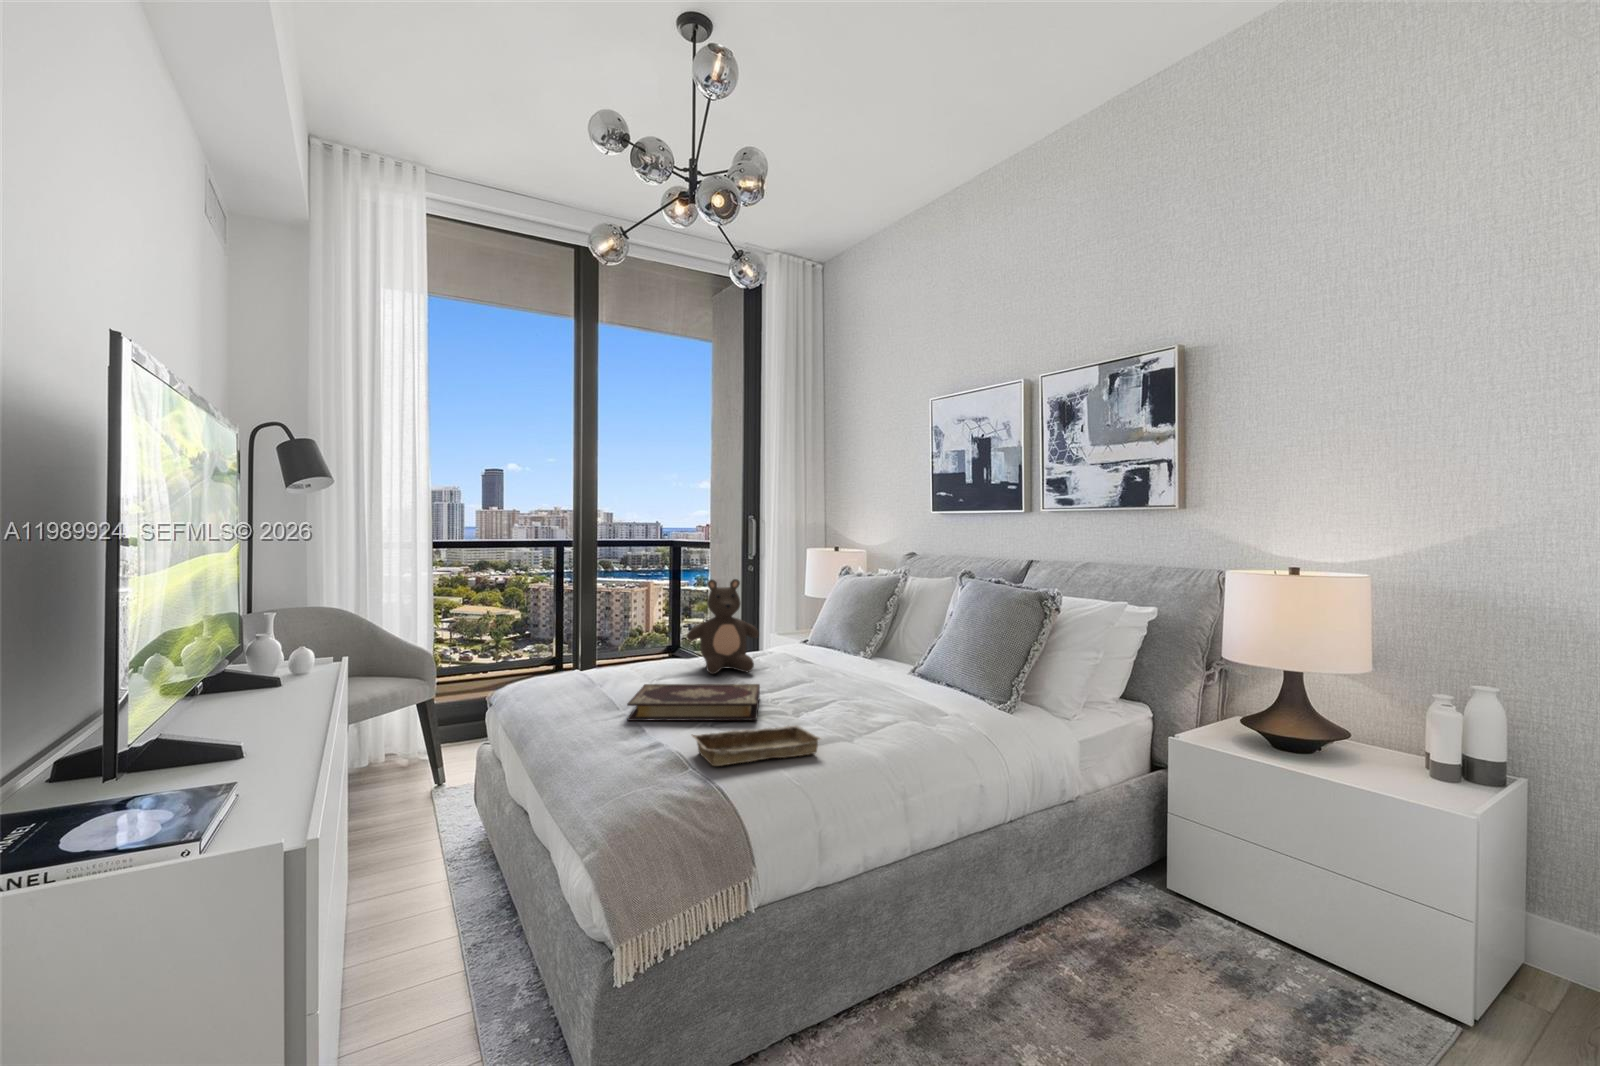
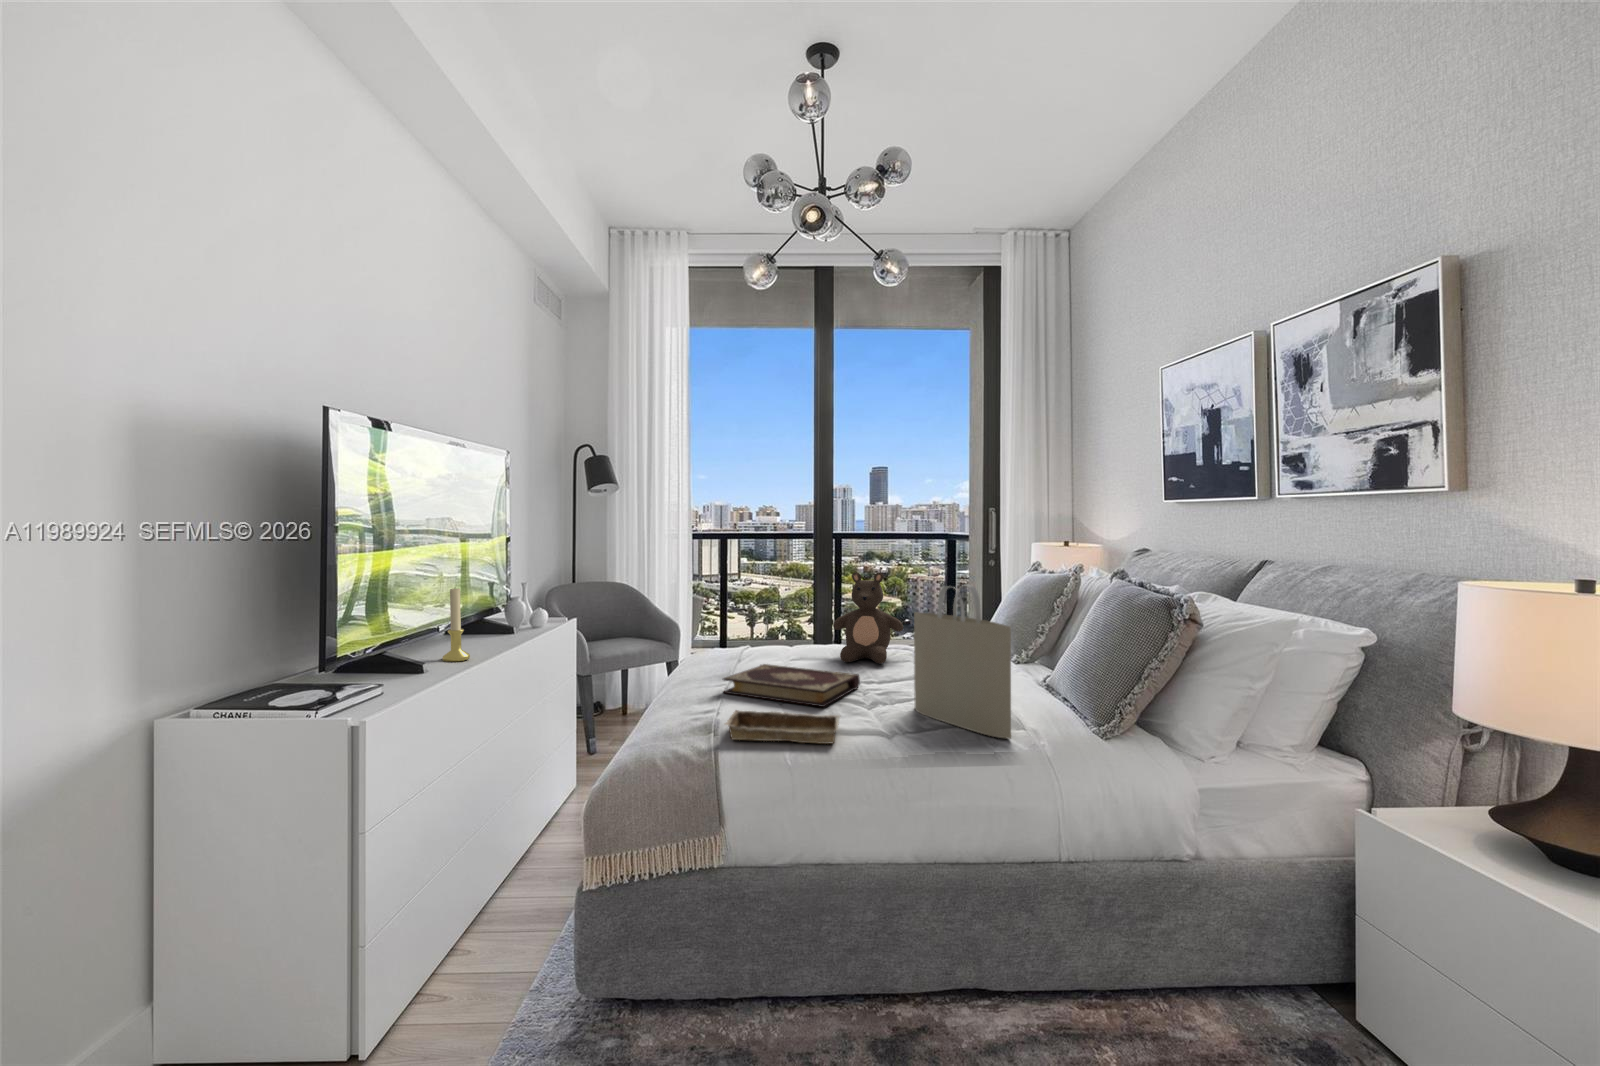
tote bag: none [835,587,950,725] -> present [914,584,1011,739]
candle holder: none [213,614,260,727] -> present [442,588,470,662]

